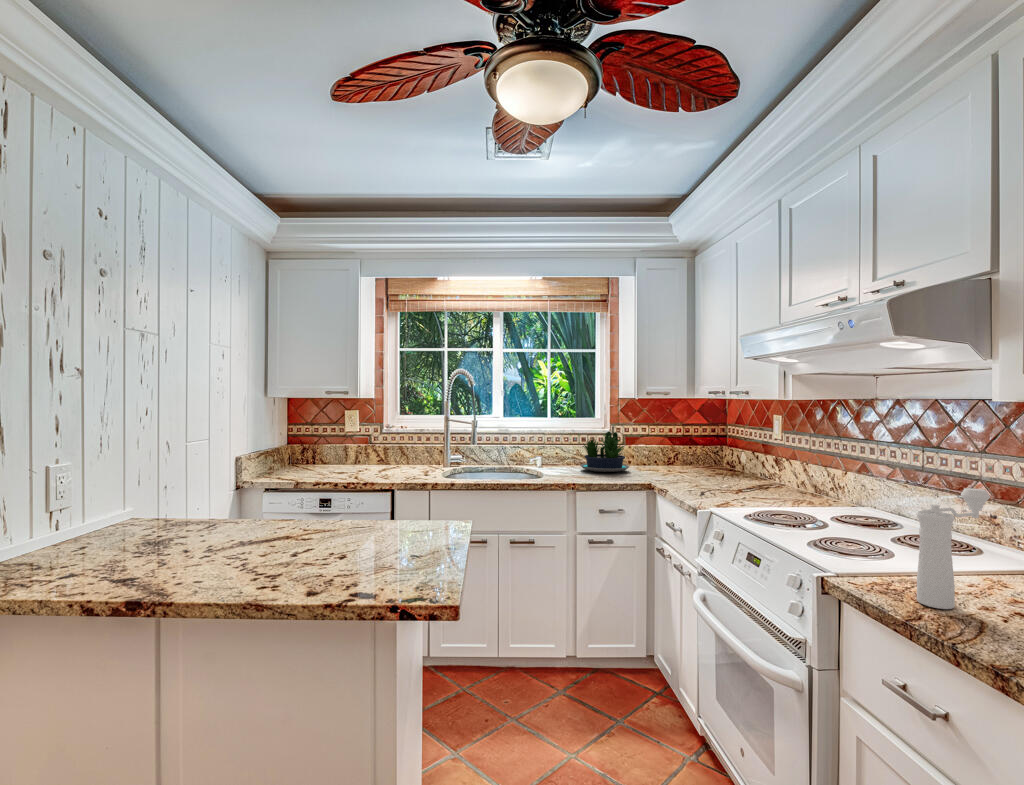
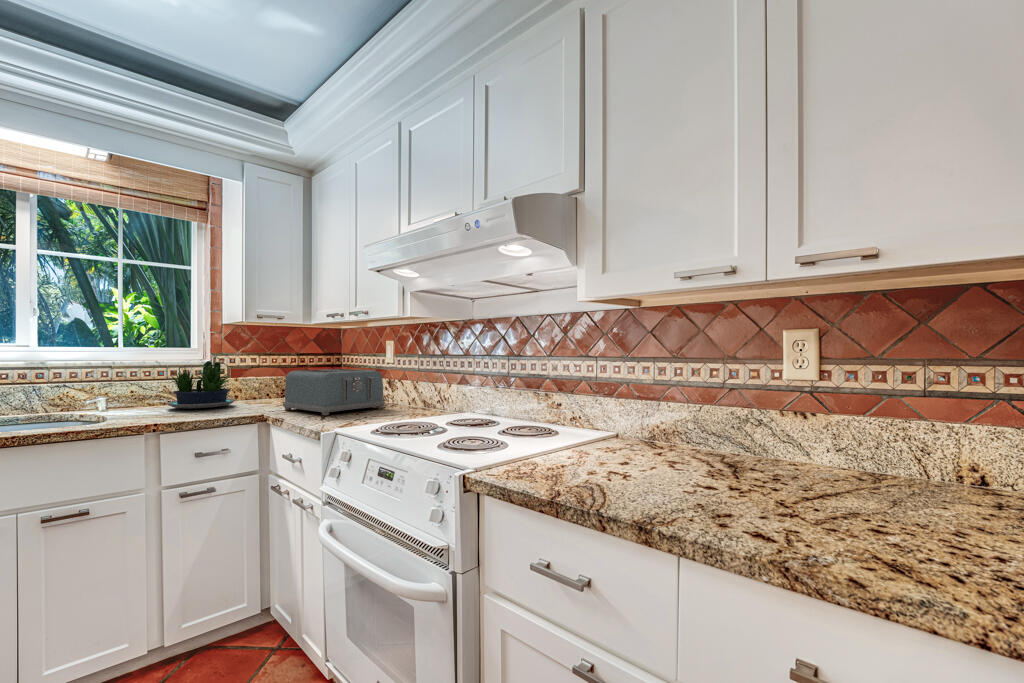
toaster: none [667,444,767,491] -> present [283,369,385,415]
pepper mill: present [916,488,990,609] -> none [548,374,590,482]

